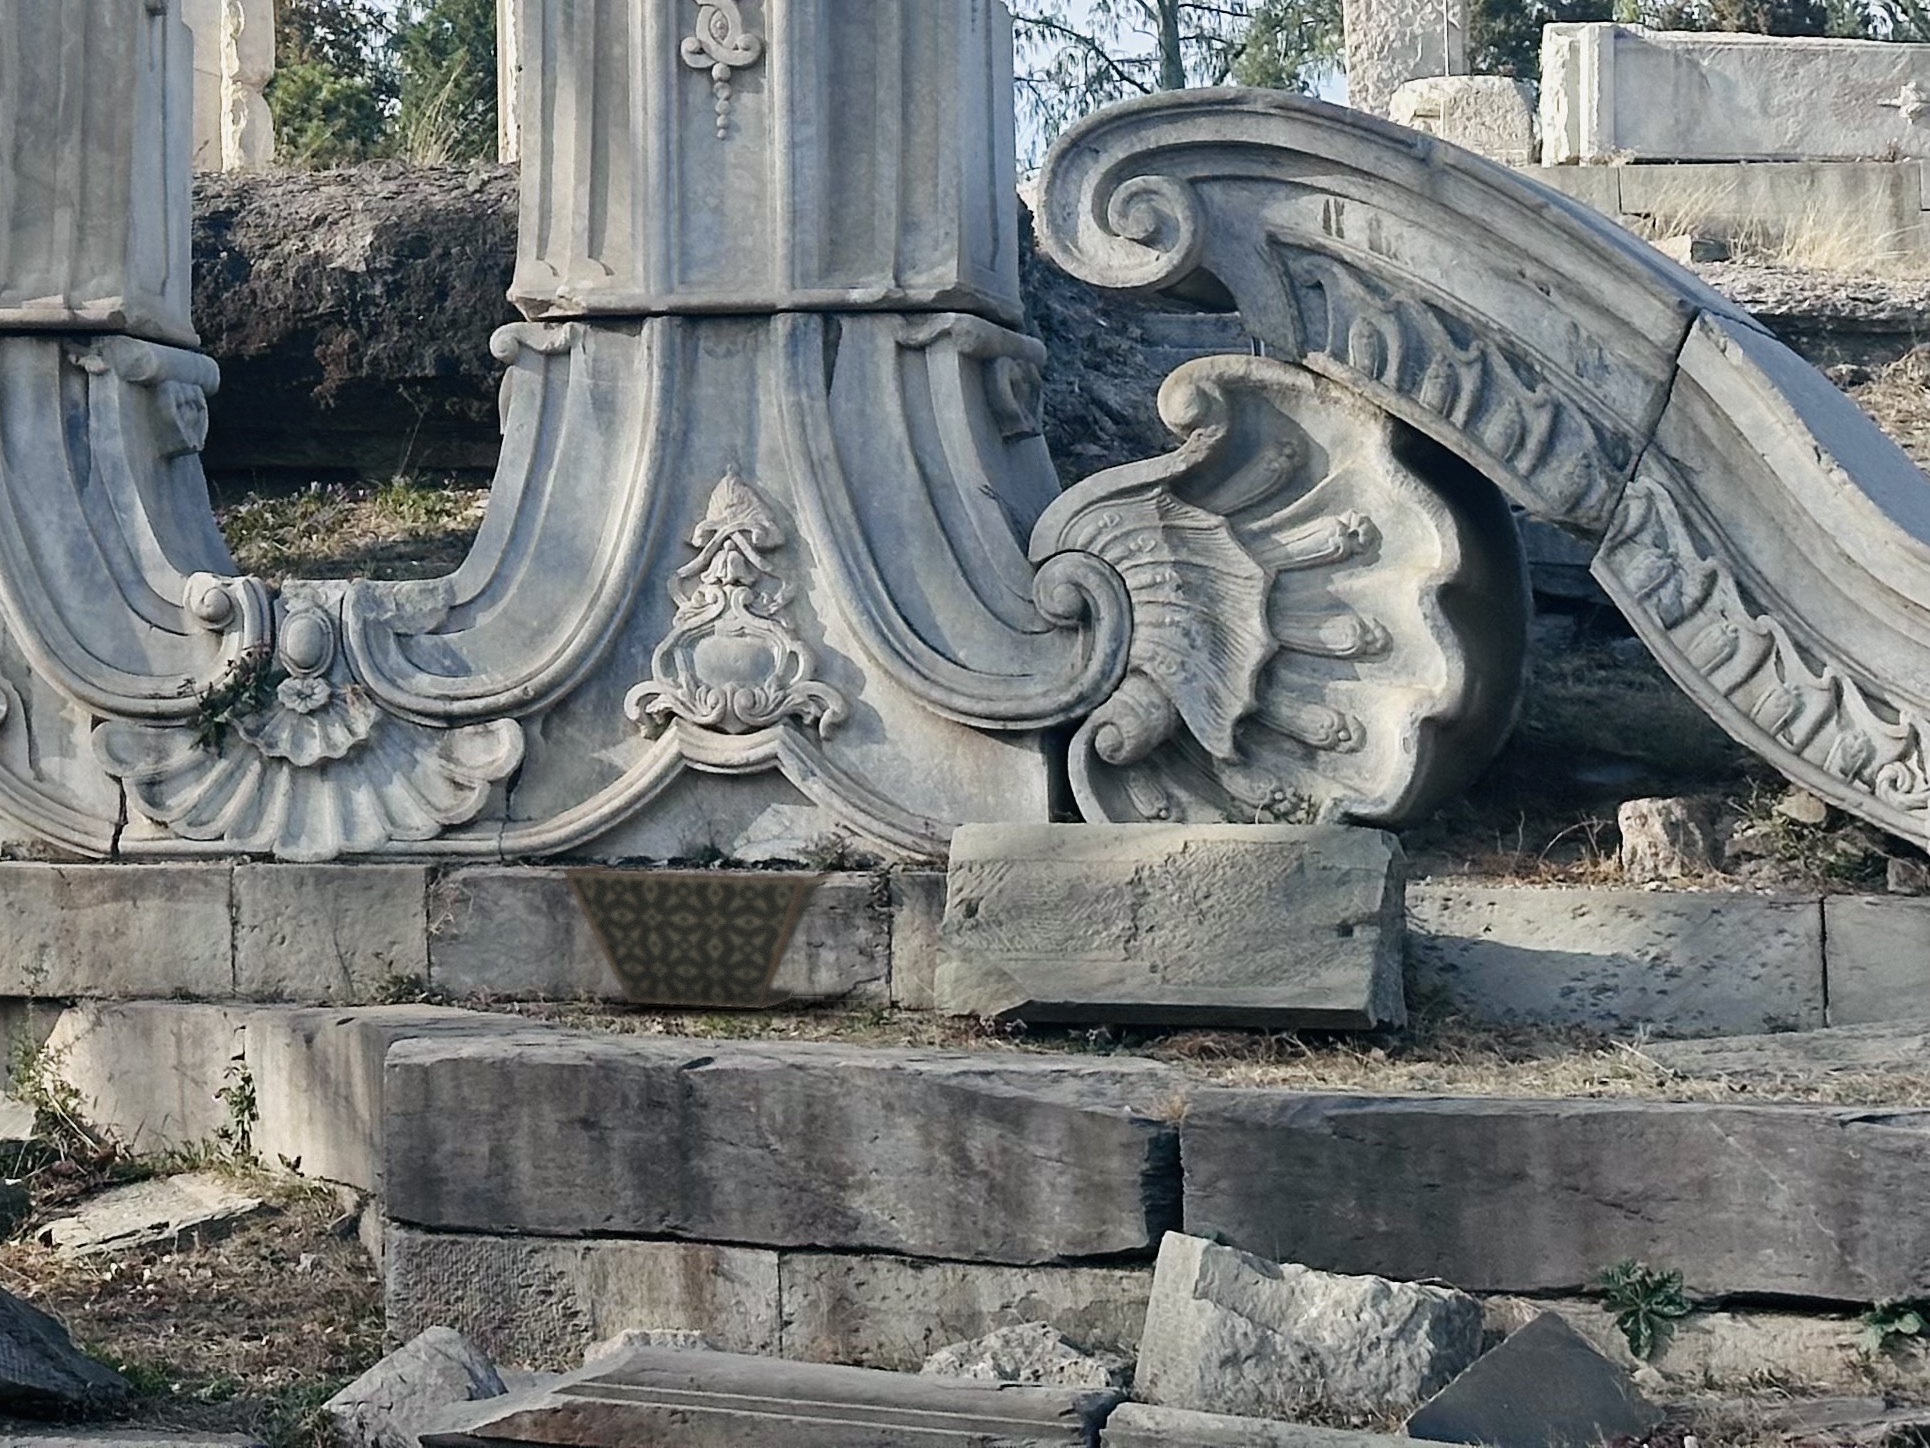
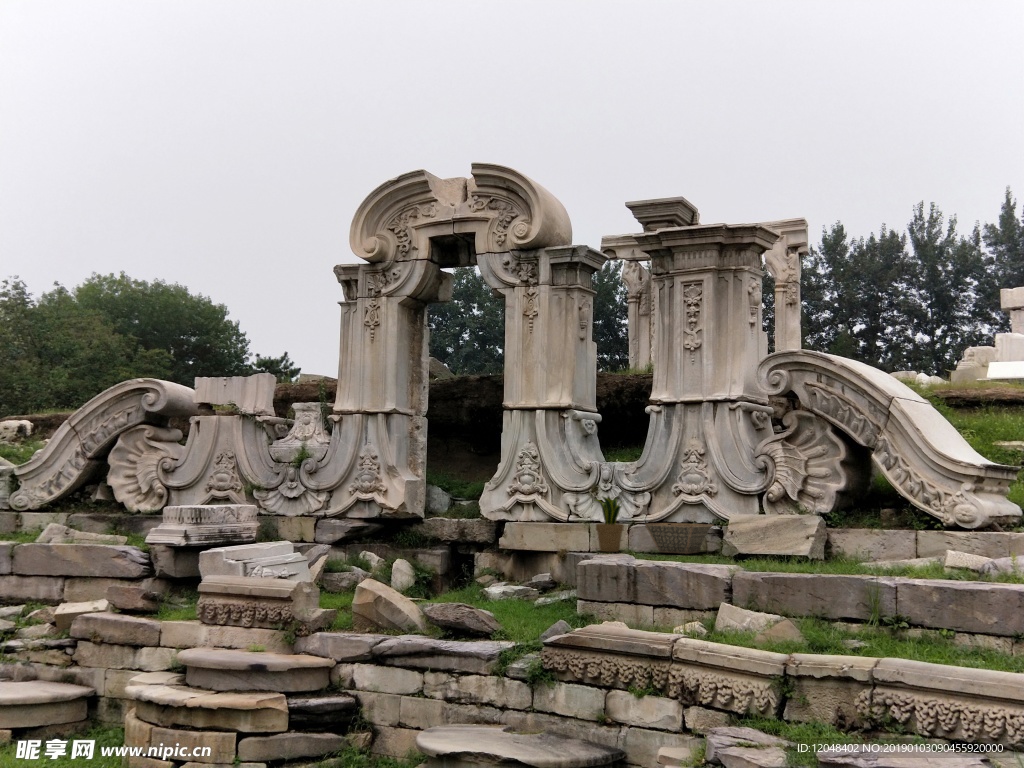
potted plant: none [288,735,426,1002] -> present [595,496,624,552]

